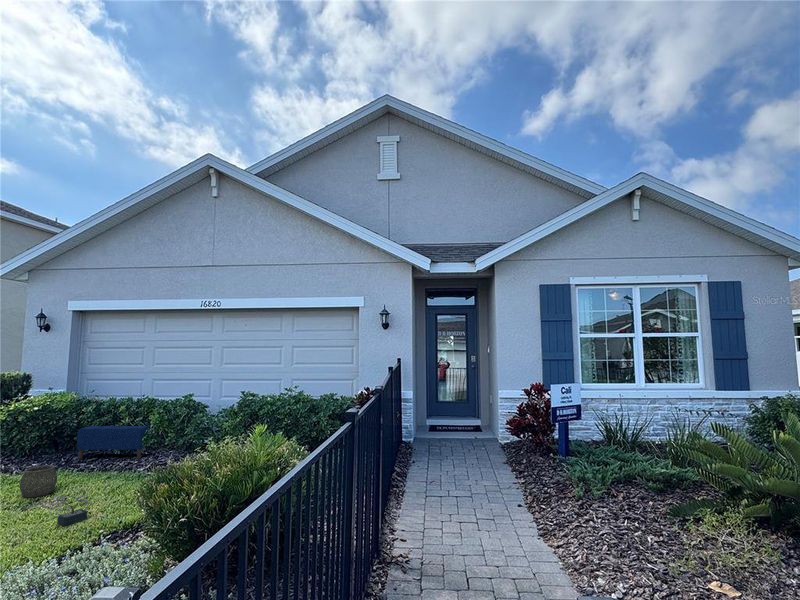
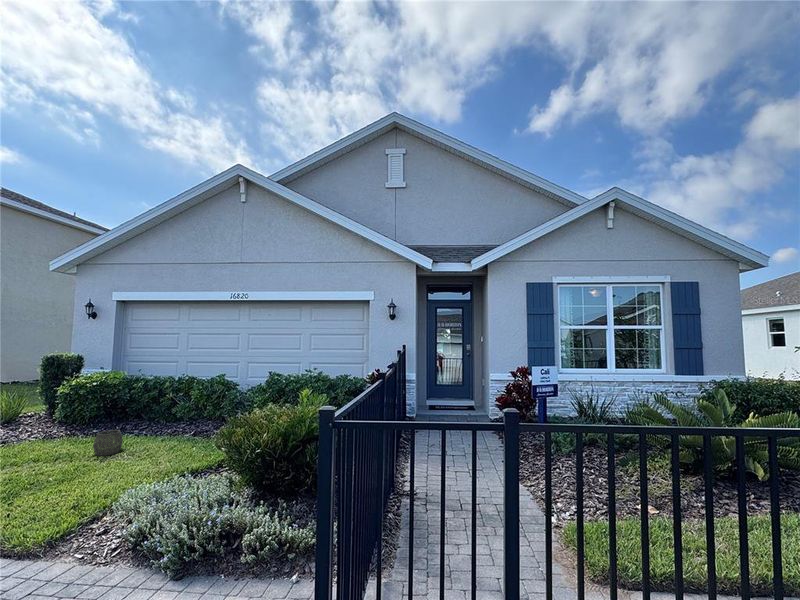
bench: present [77,423,149,459] -> none [129,398,197,428]
decorative plant: present [49,495,92,526] -> none [127,451,159,476]

